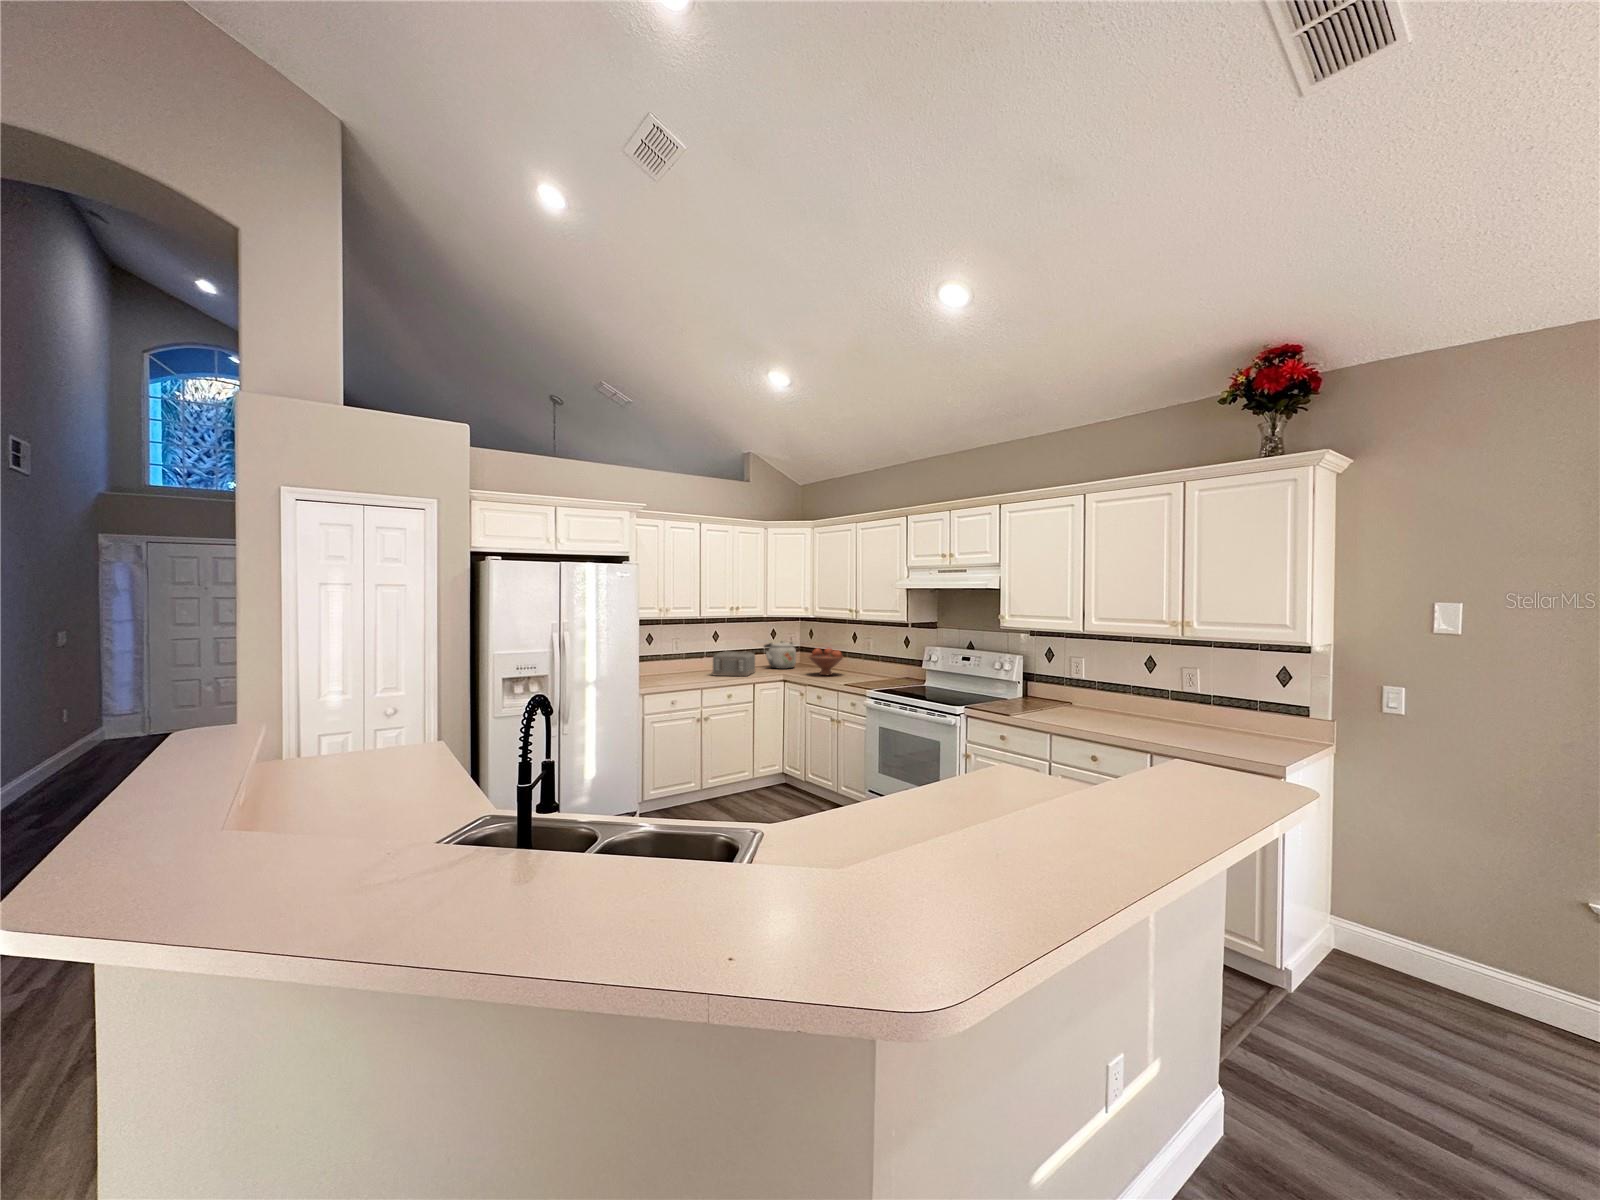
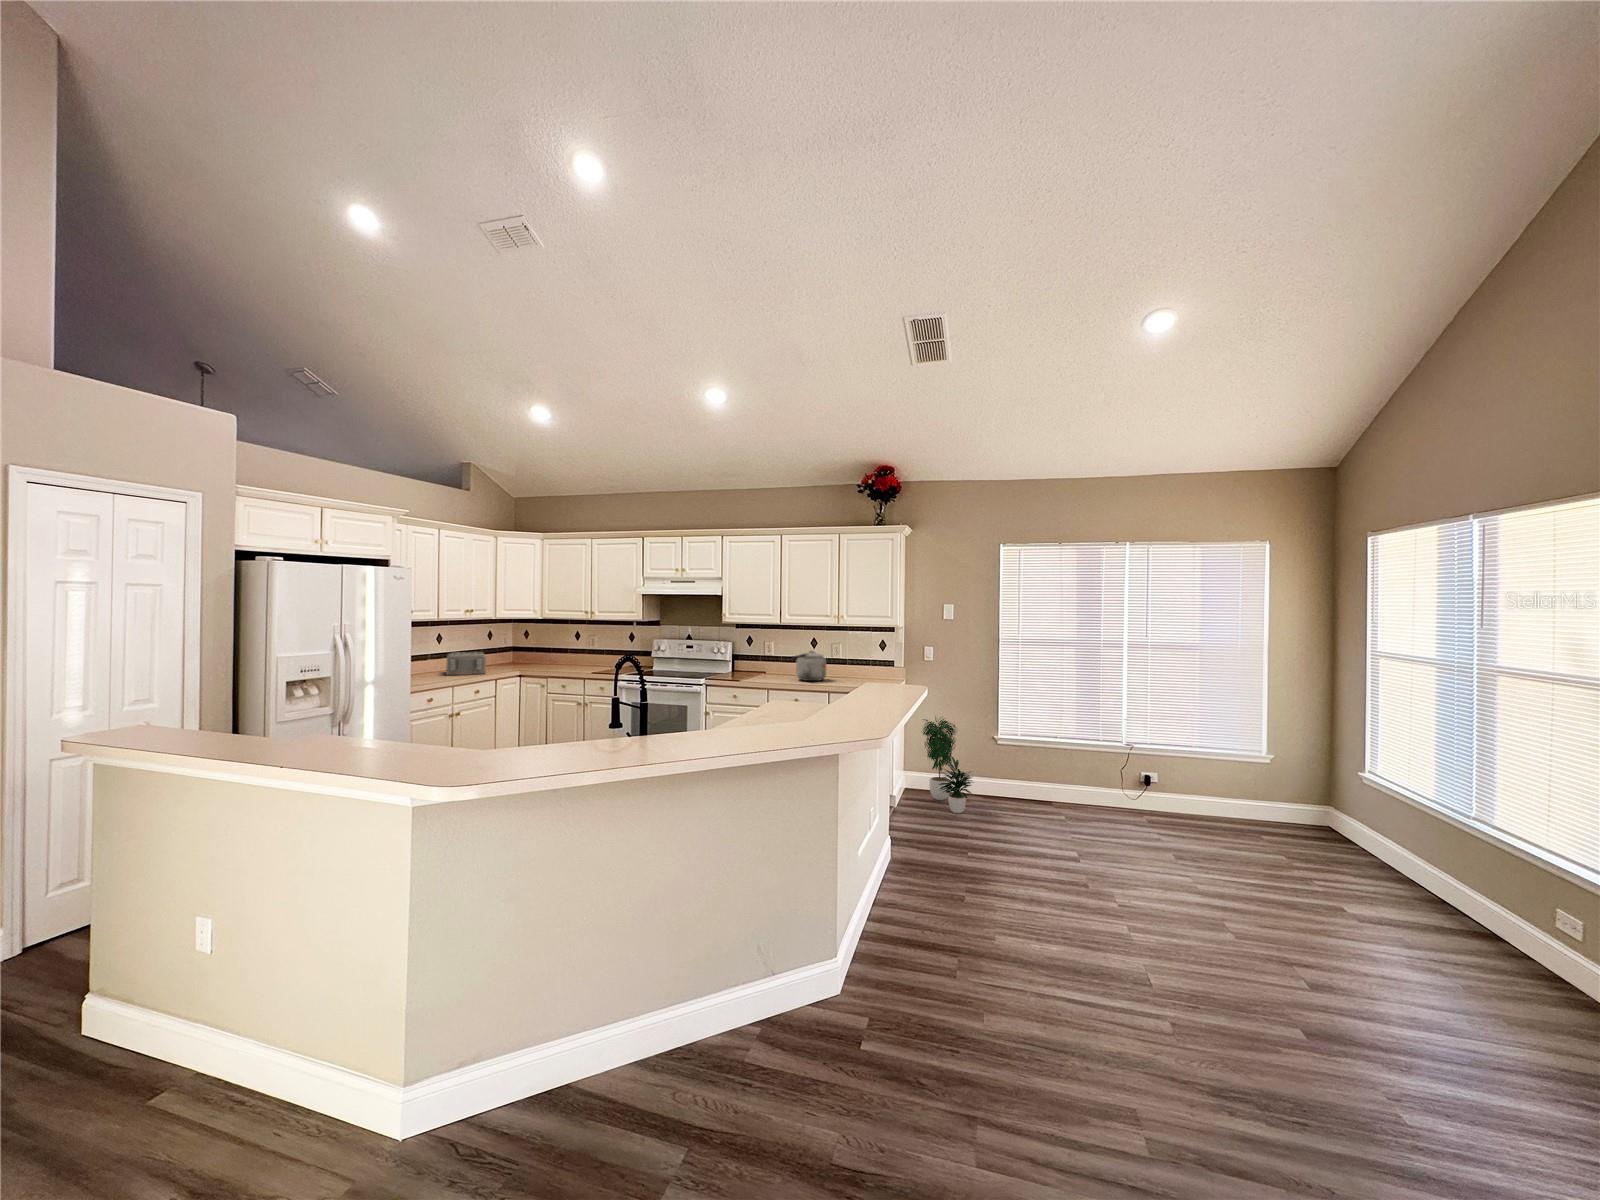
kettle: present [764,641,796,669] -> present [792,651,826,681]
fruit bowl: present [809,648,843,675] -> none [541,645,575,669]
potted plant: none [1370,824,1516,1059] -> present [923,717,972,813]

